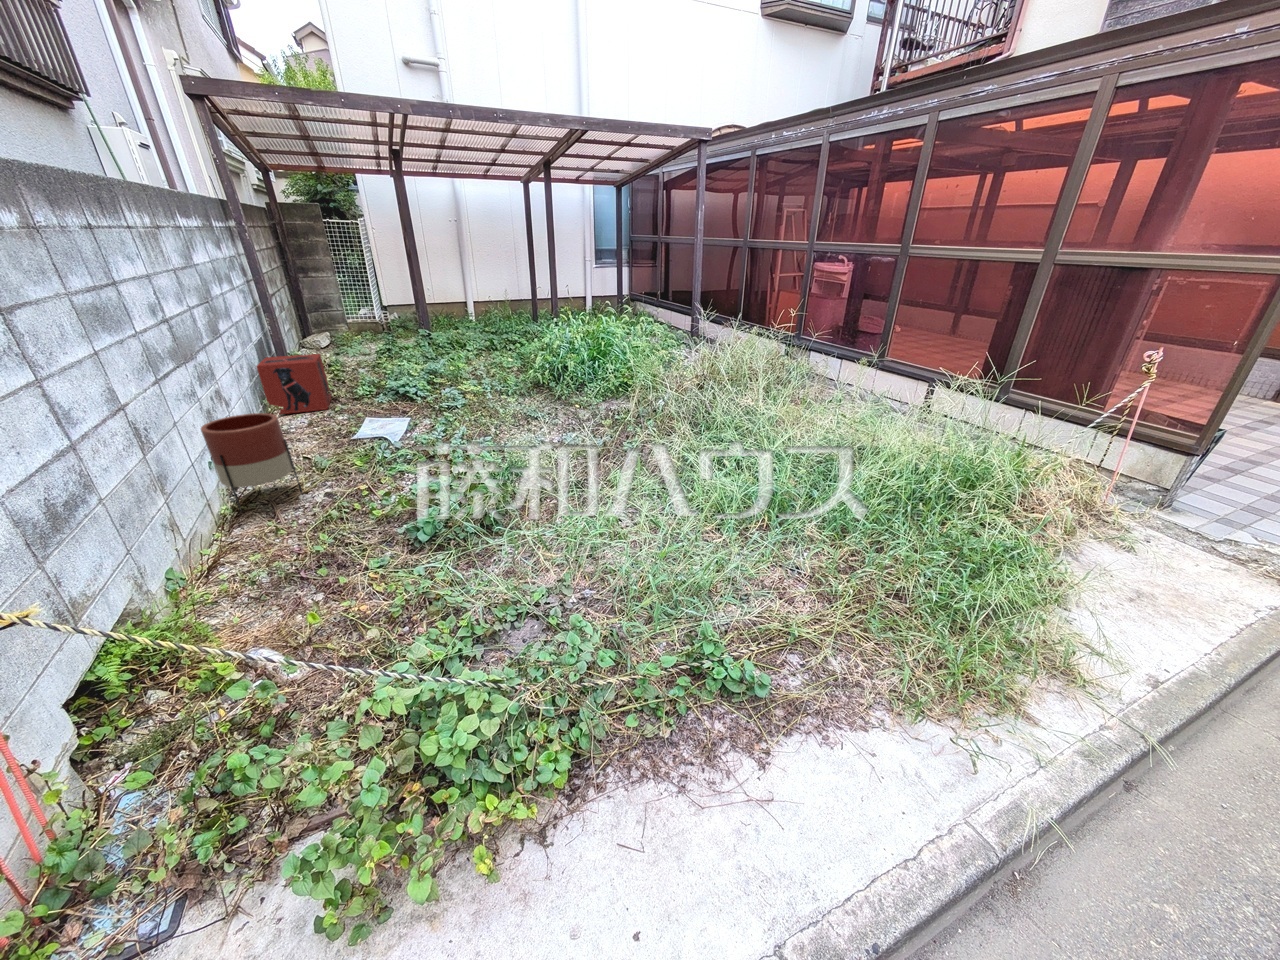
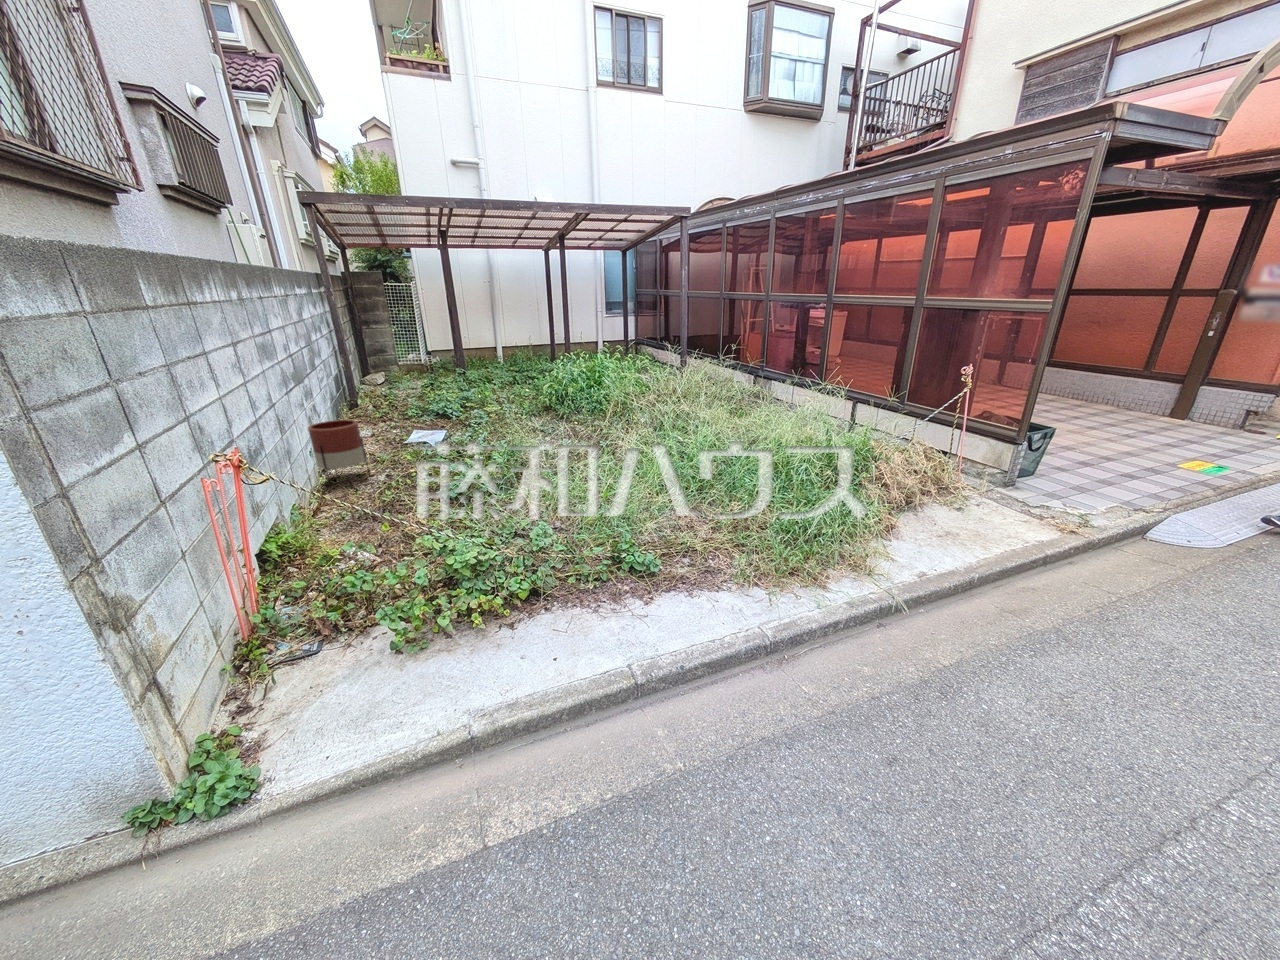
storage box: present [256,354,331,414] -> none [336,384,388,429]

